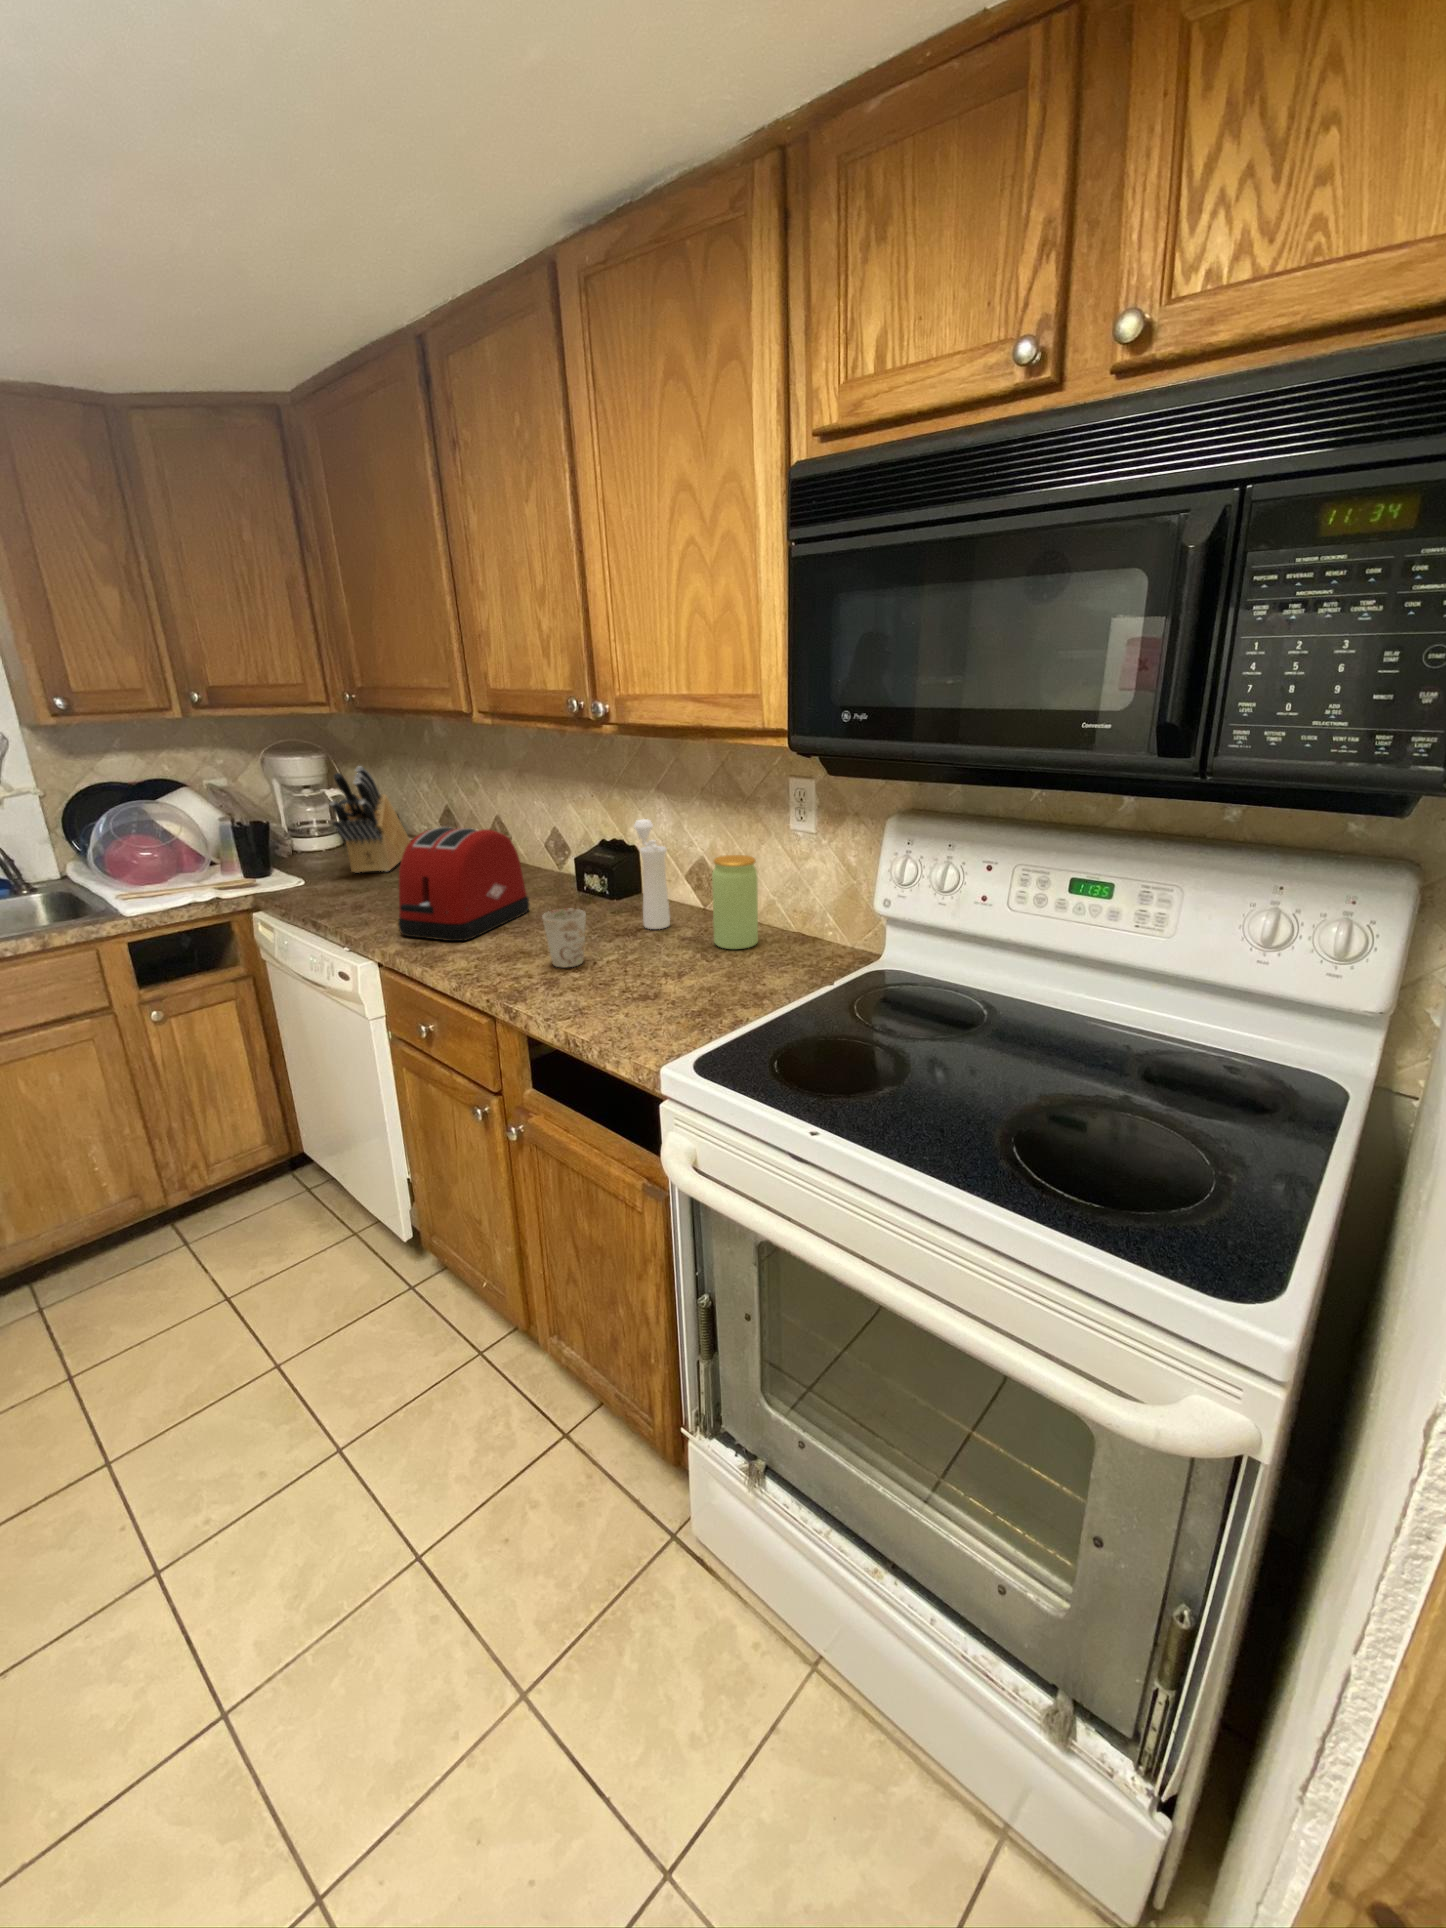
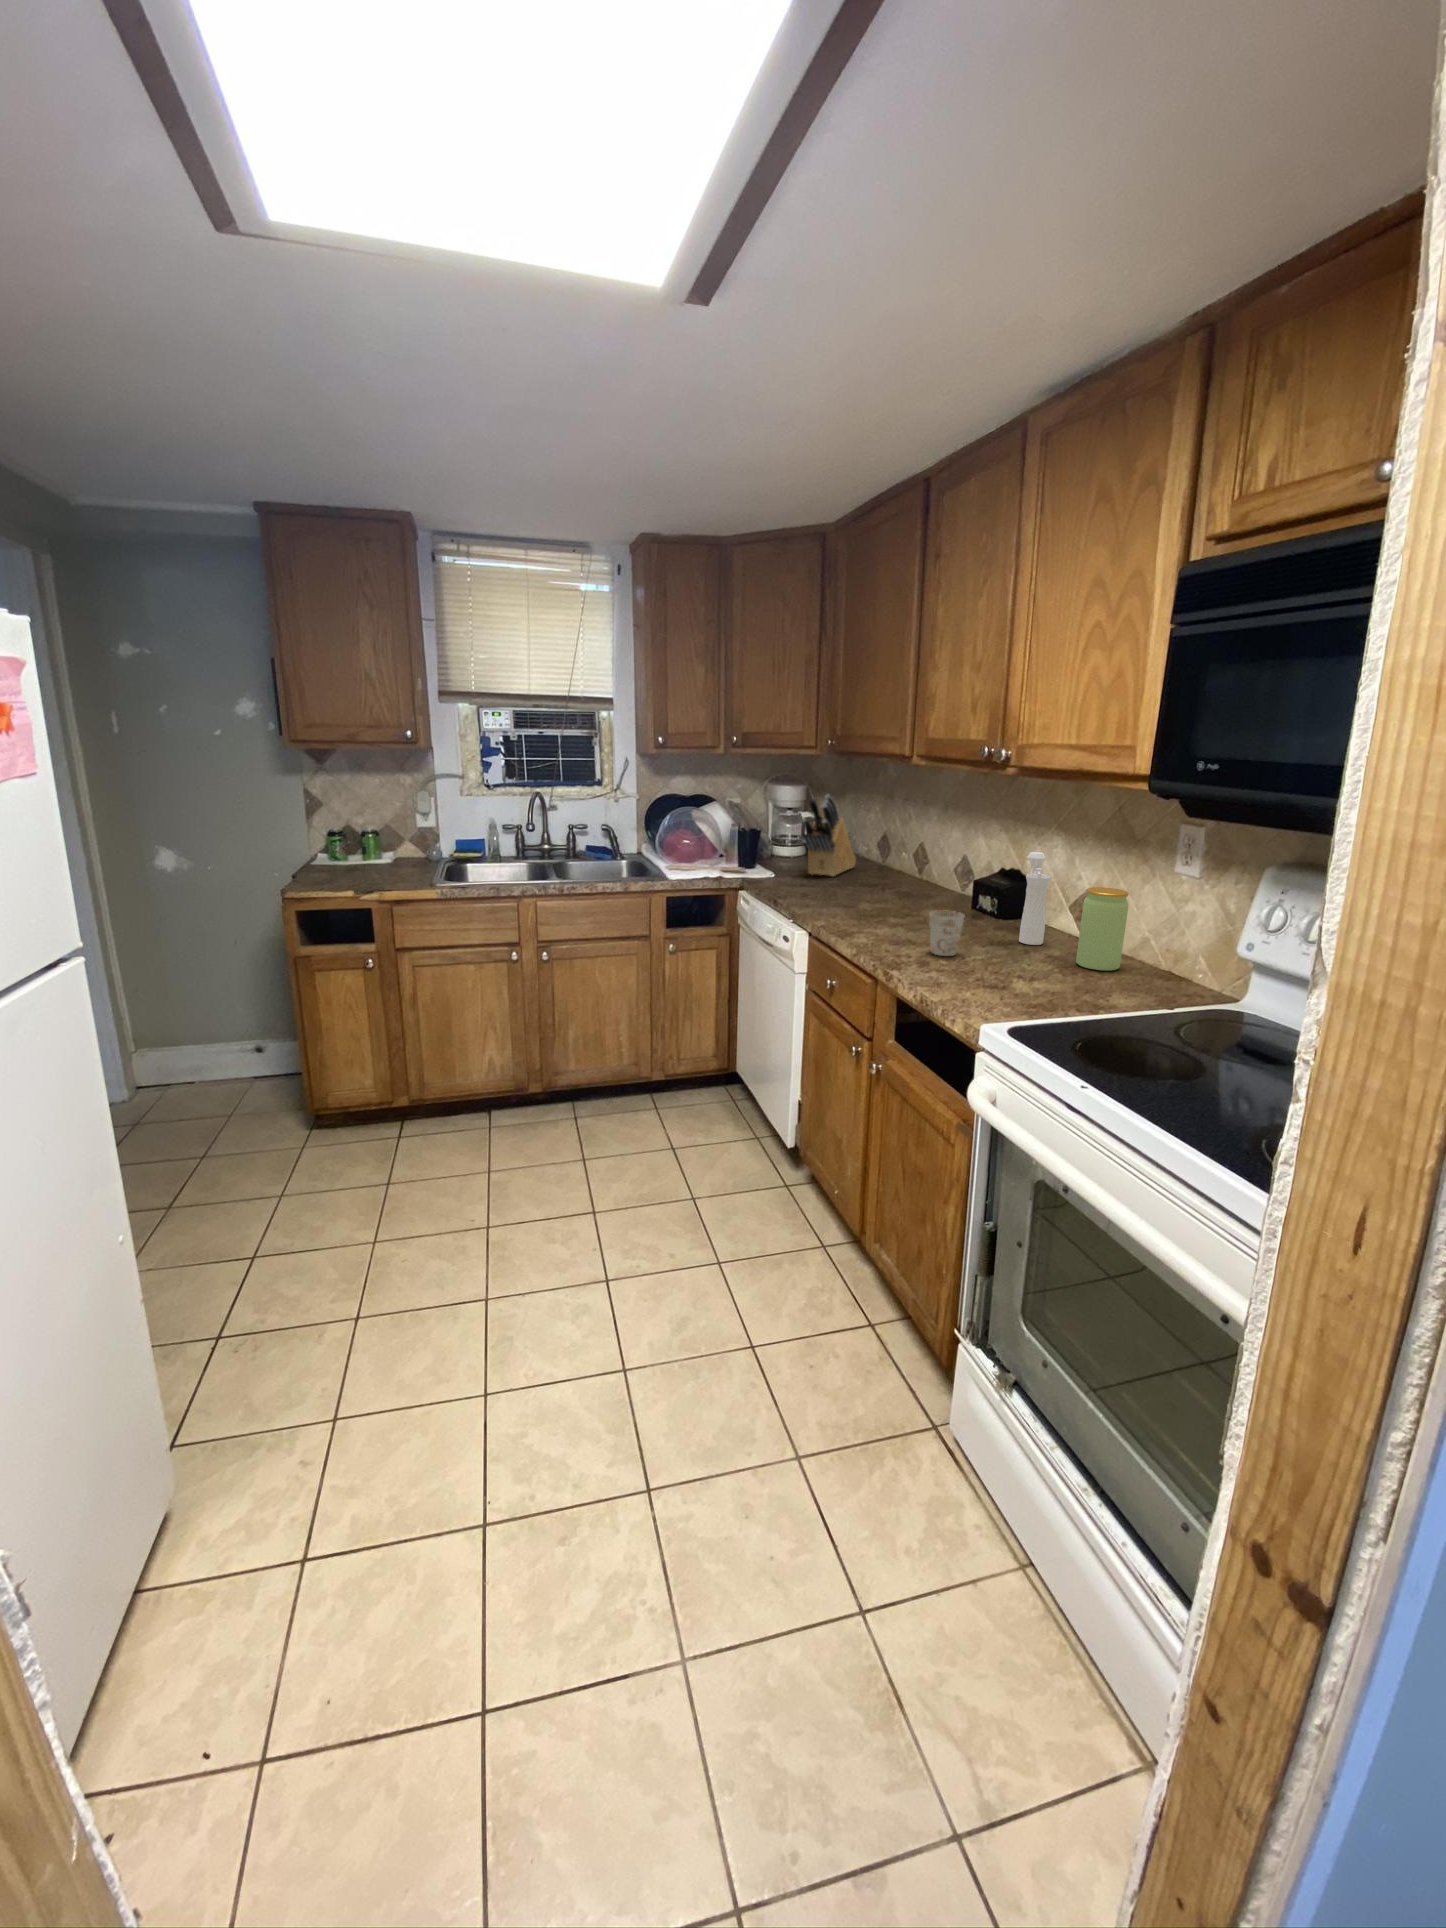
toaster: present [398,827,529,941] -> none [828,842,930,927]

